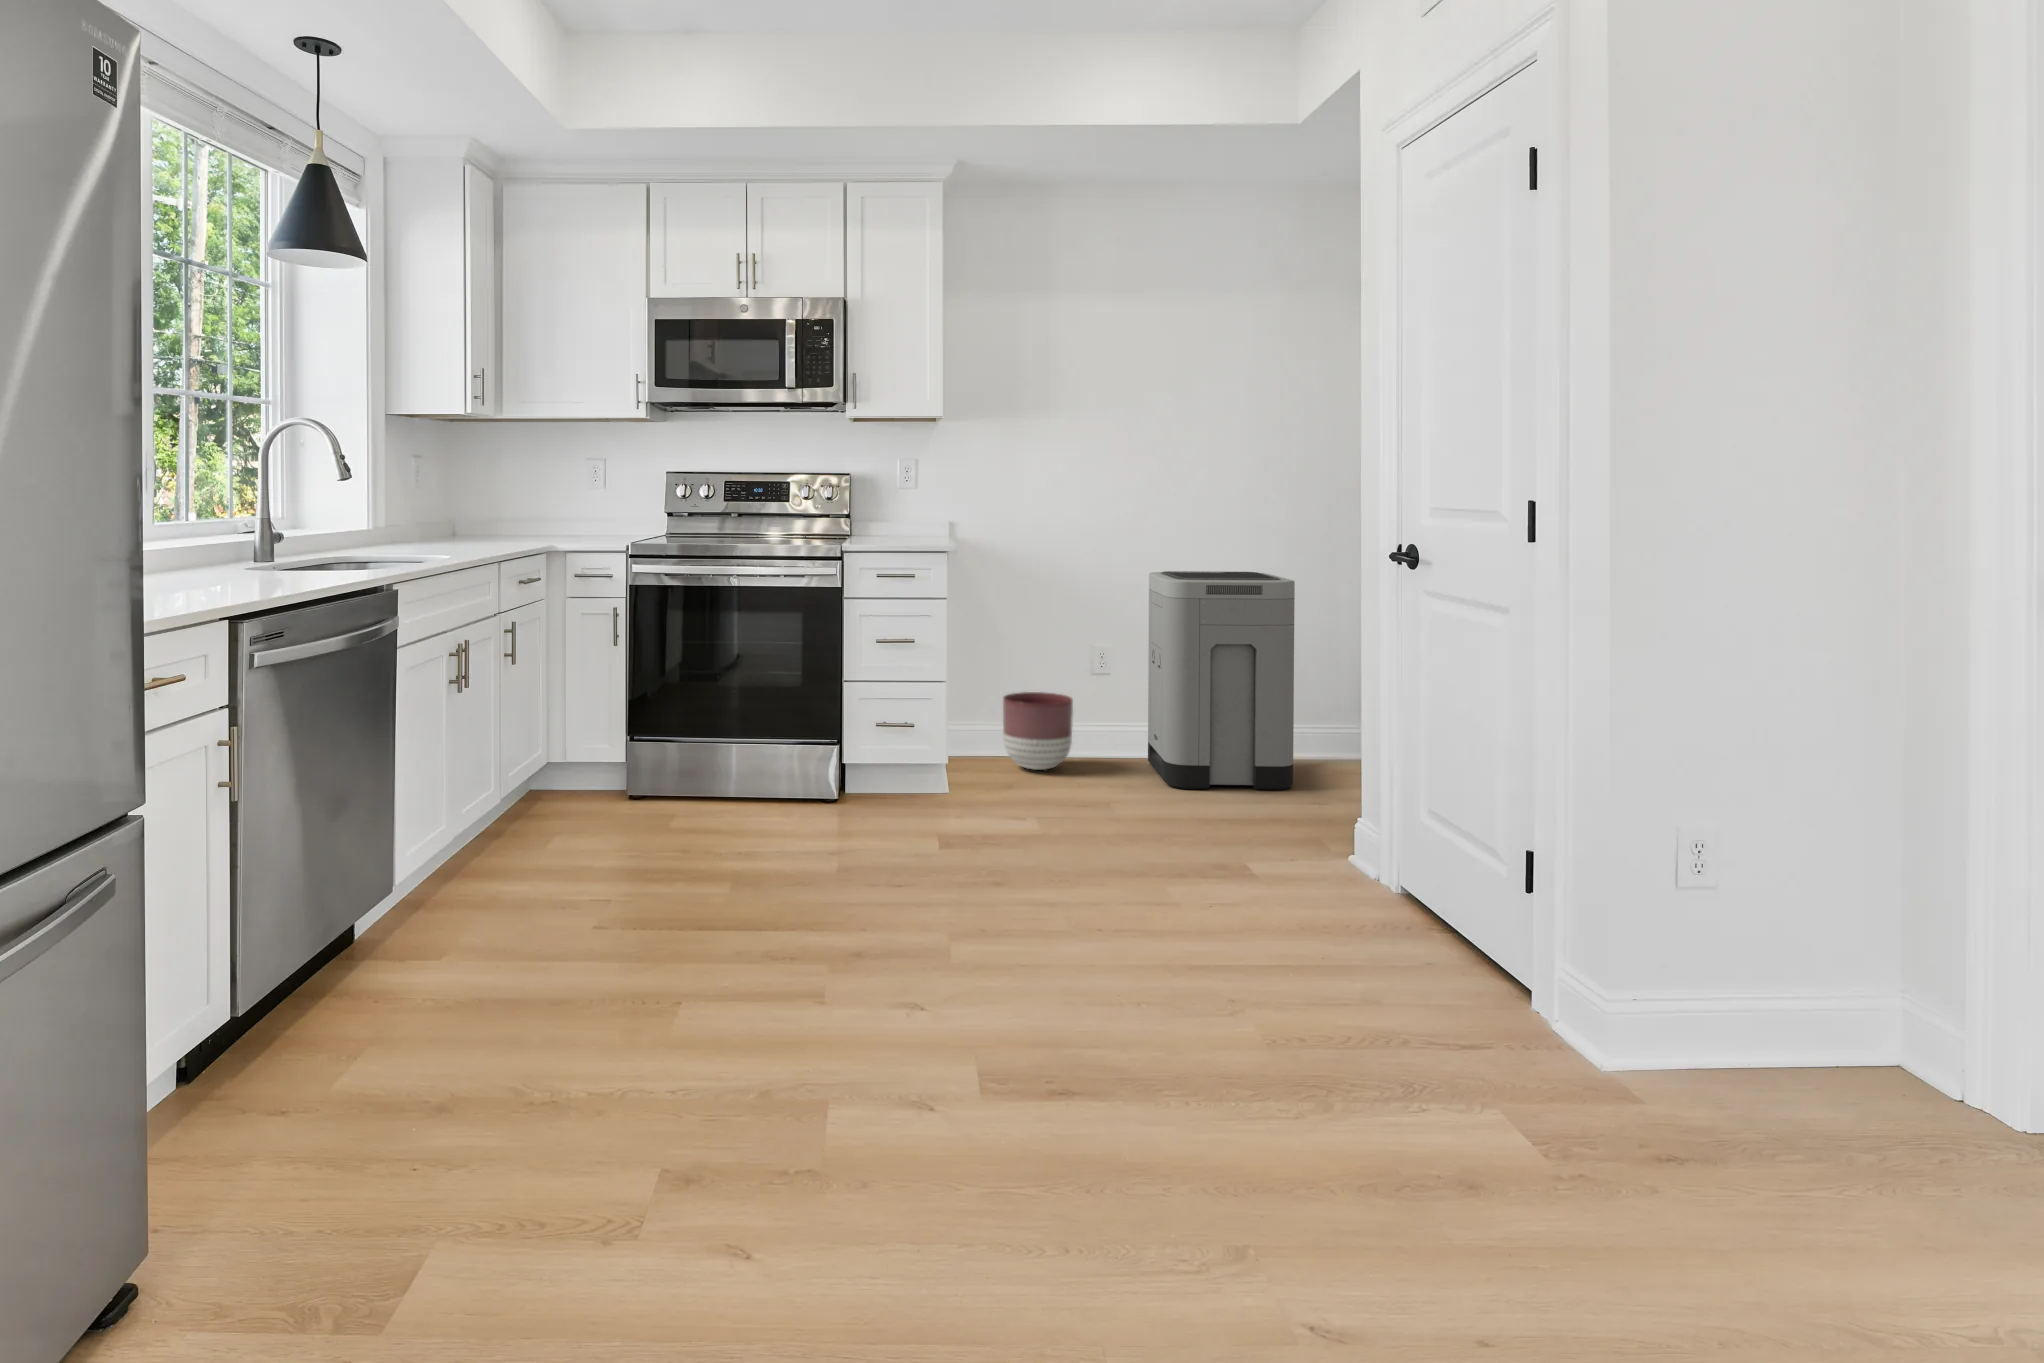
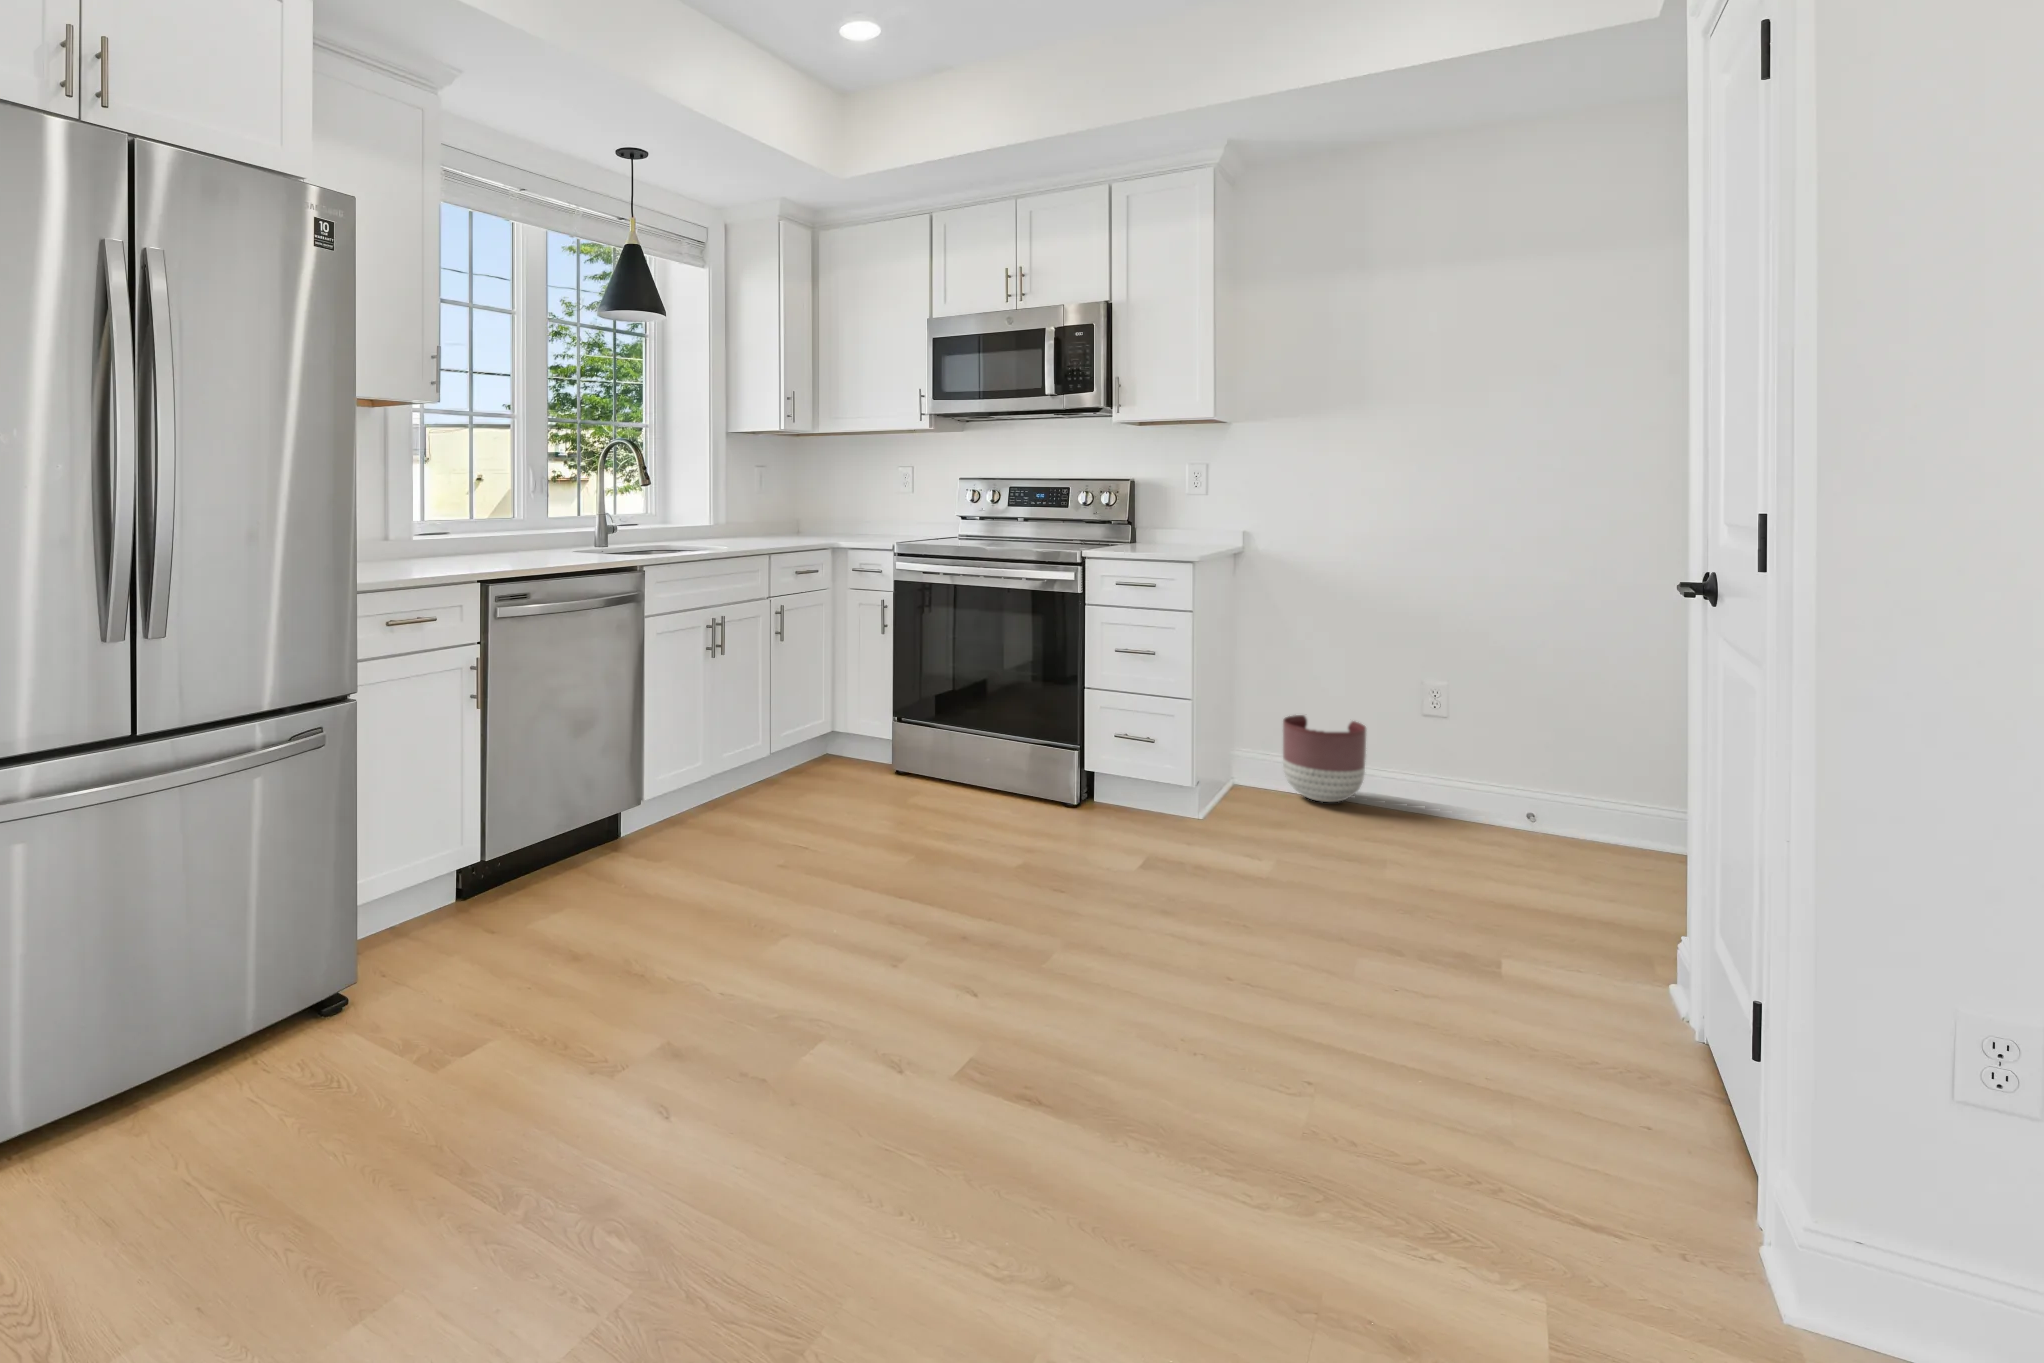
trash can: present [1148,571,1295,790] -> none [1464,594,1659,877]

